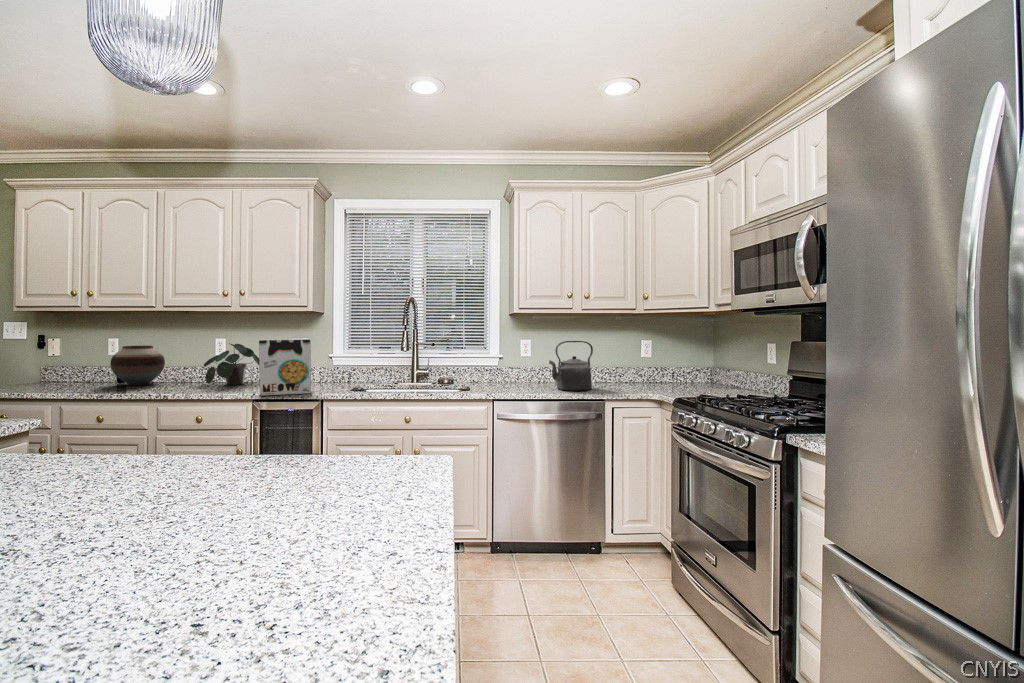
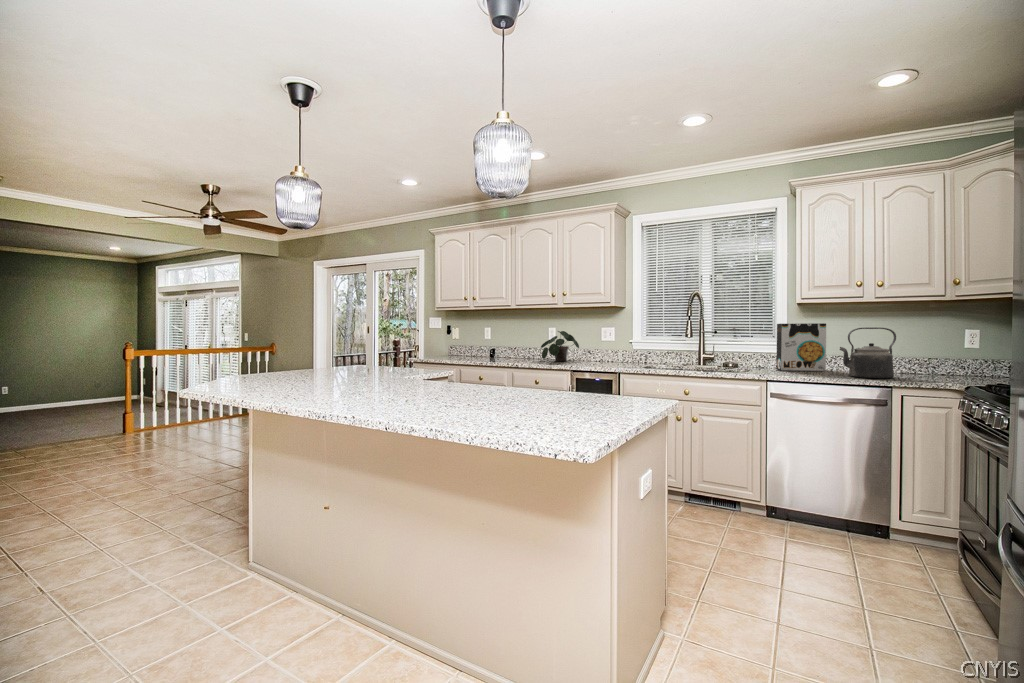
cereal box: present [259,339,311,396] -> present [776,323,826,371]
vase: present [111,346,165,385] -> none [487,333,518,359]

